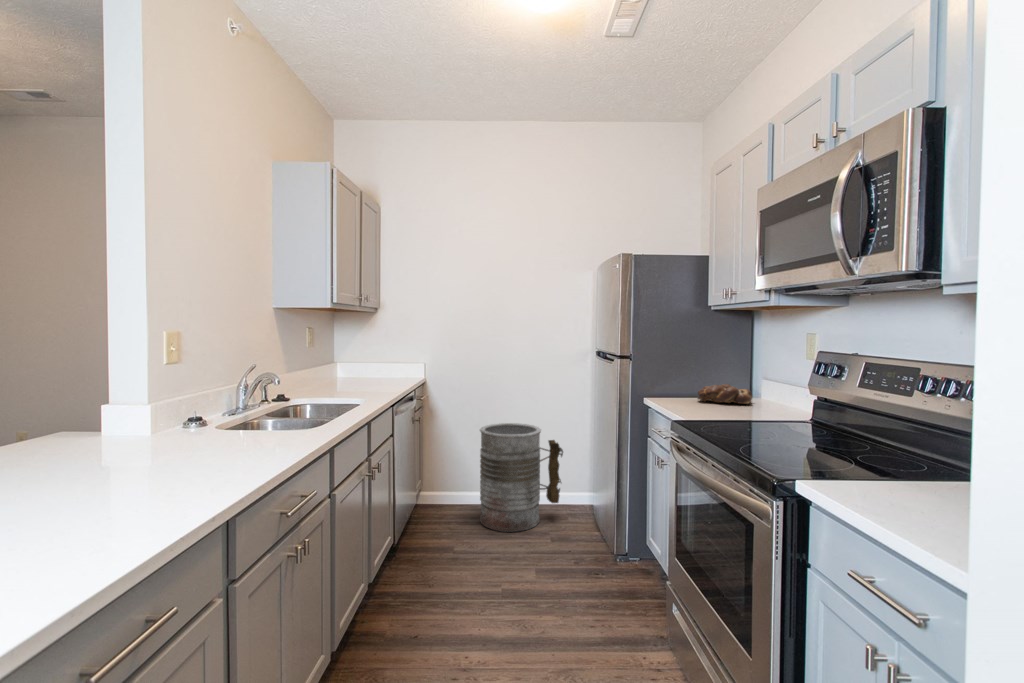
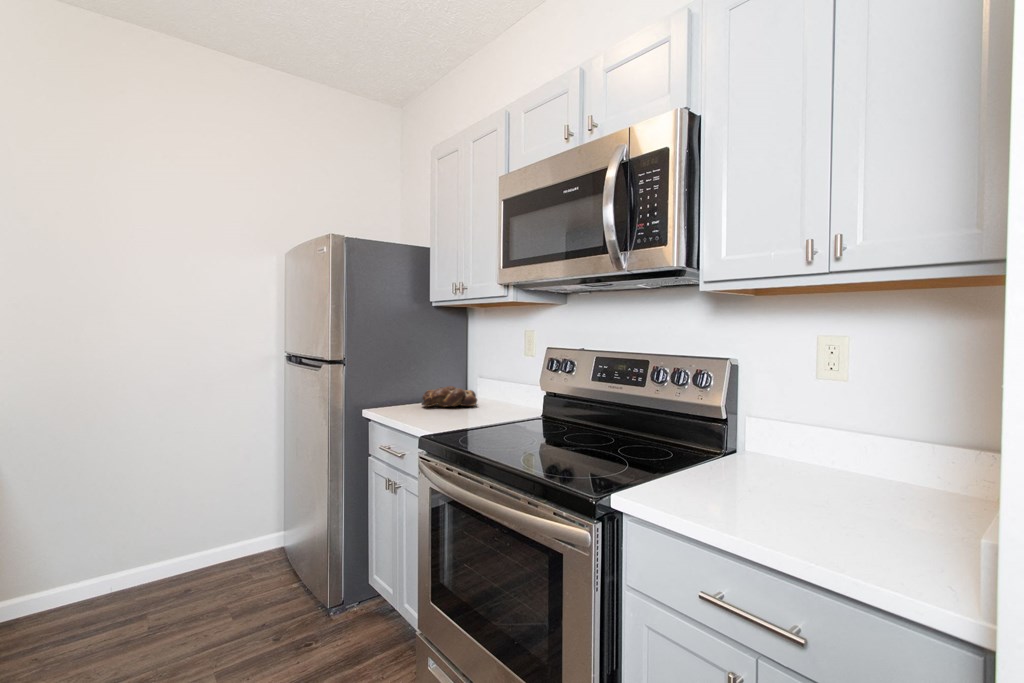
trash can: present [480,423,563,532] -> none [99,459,242,627]

